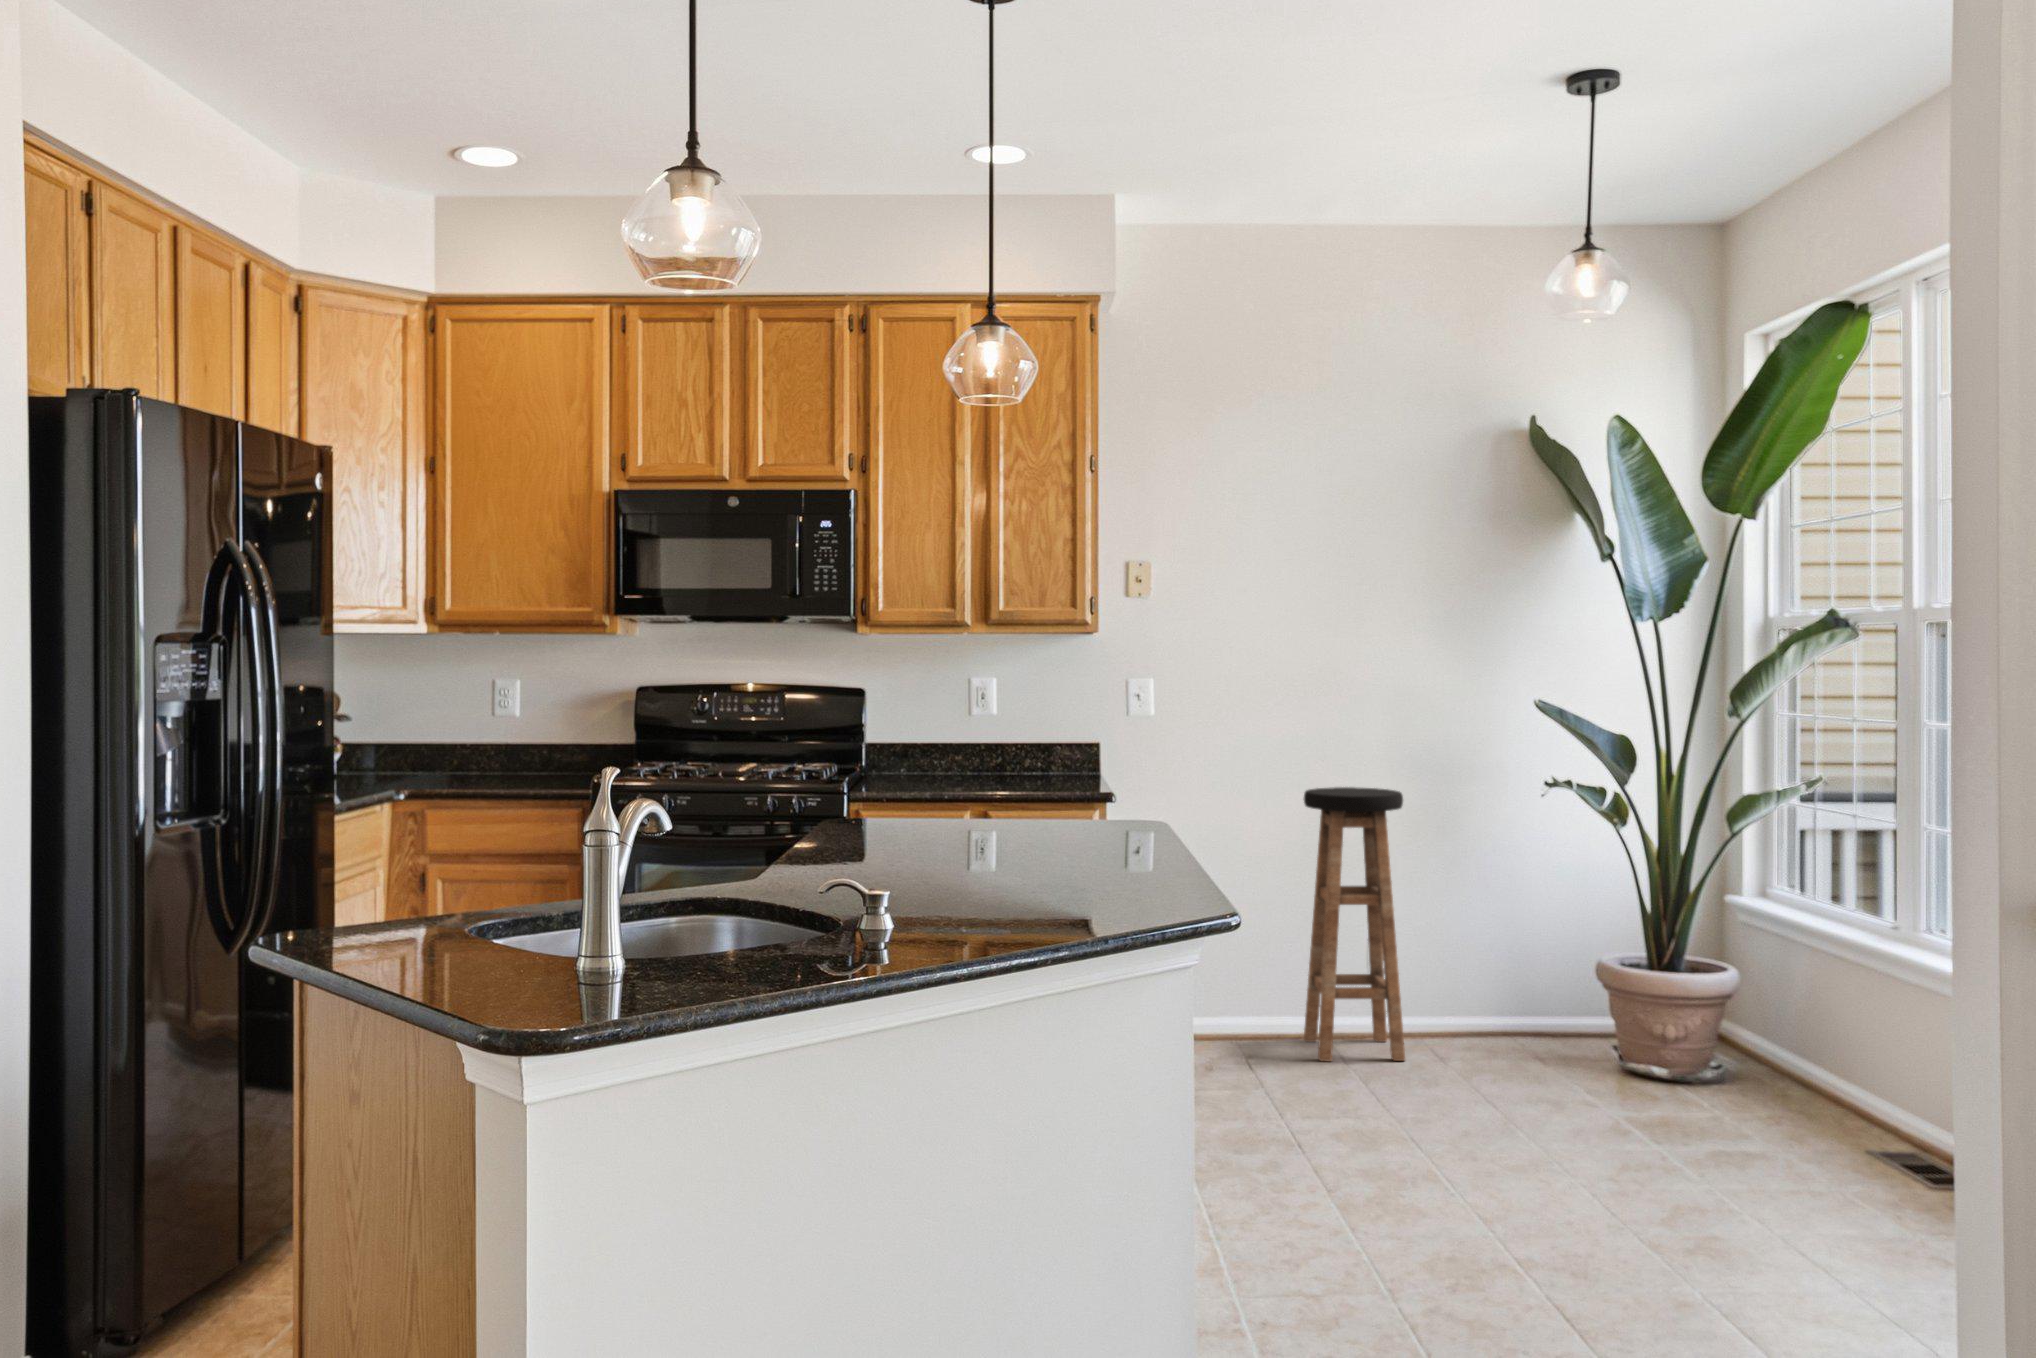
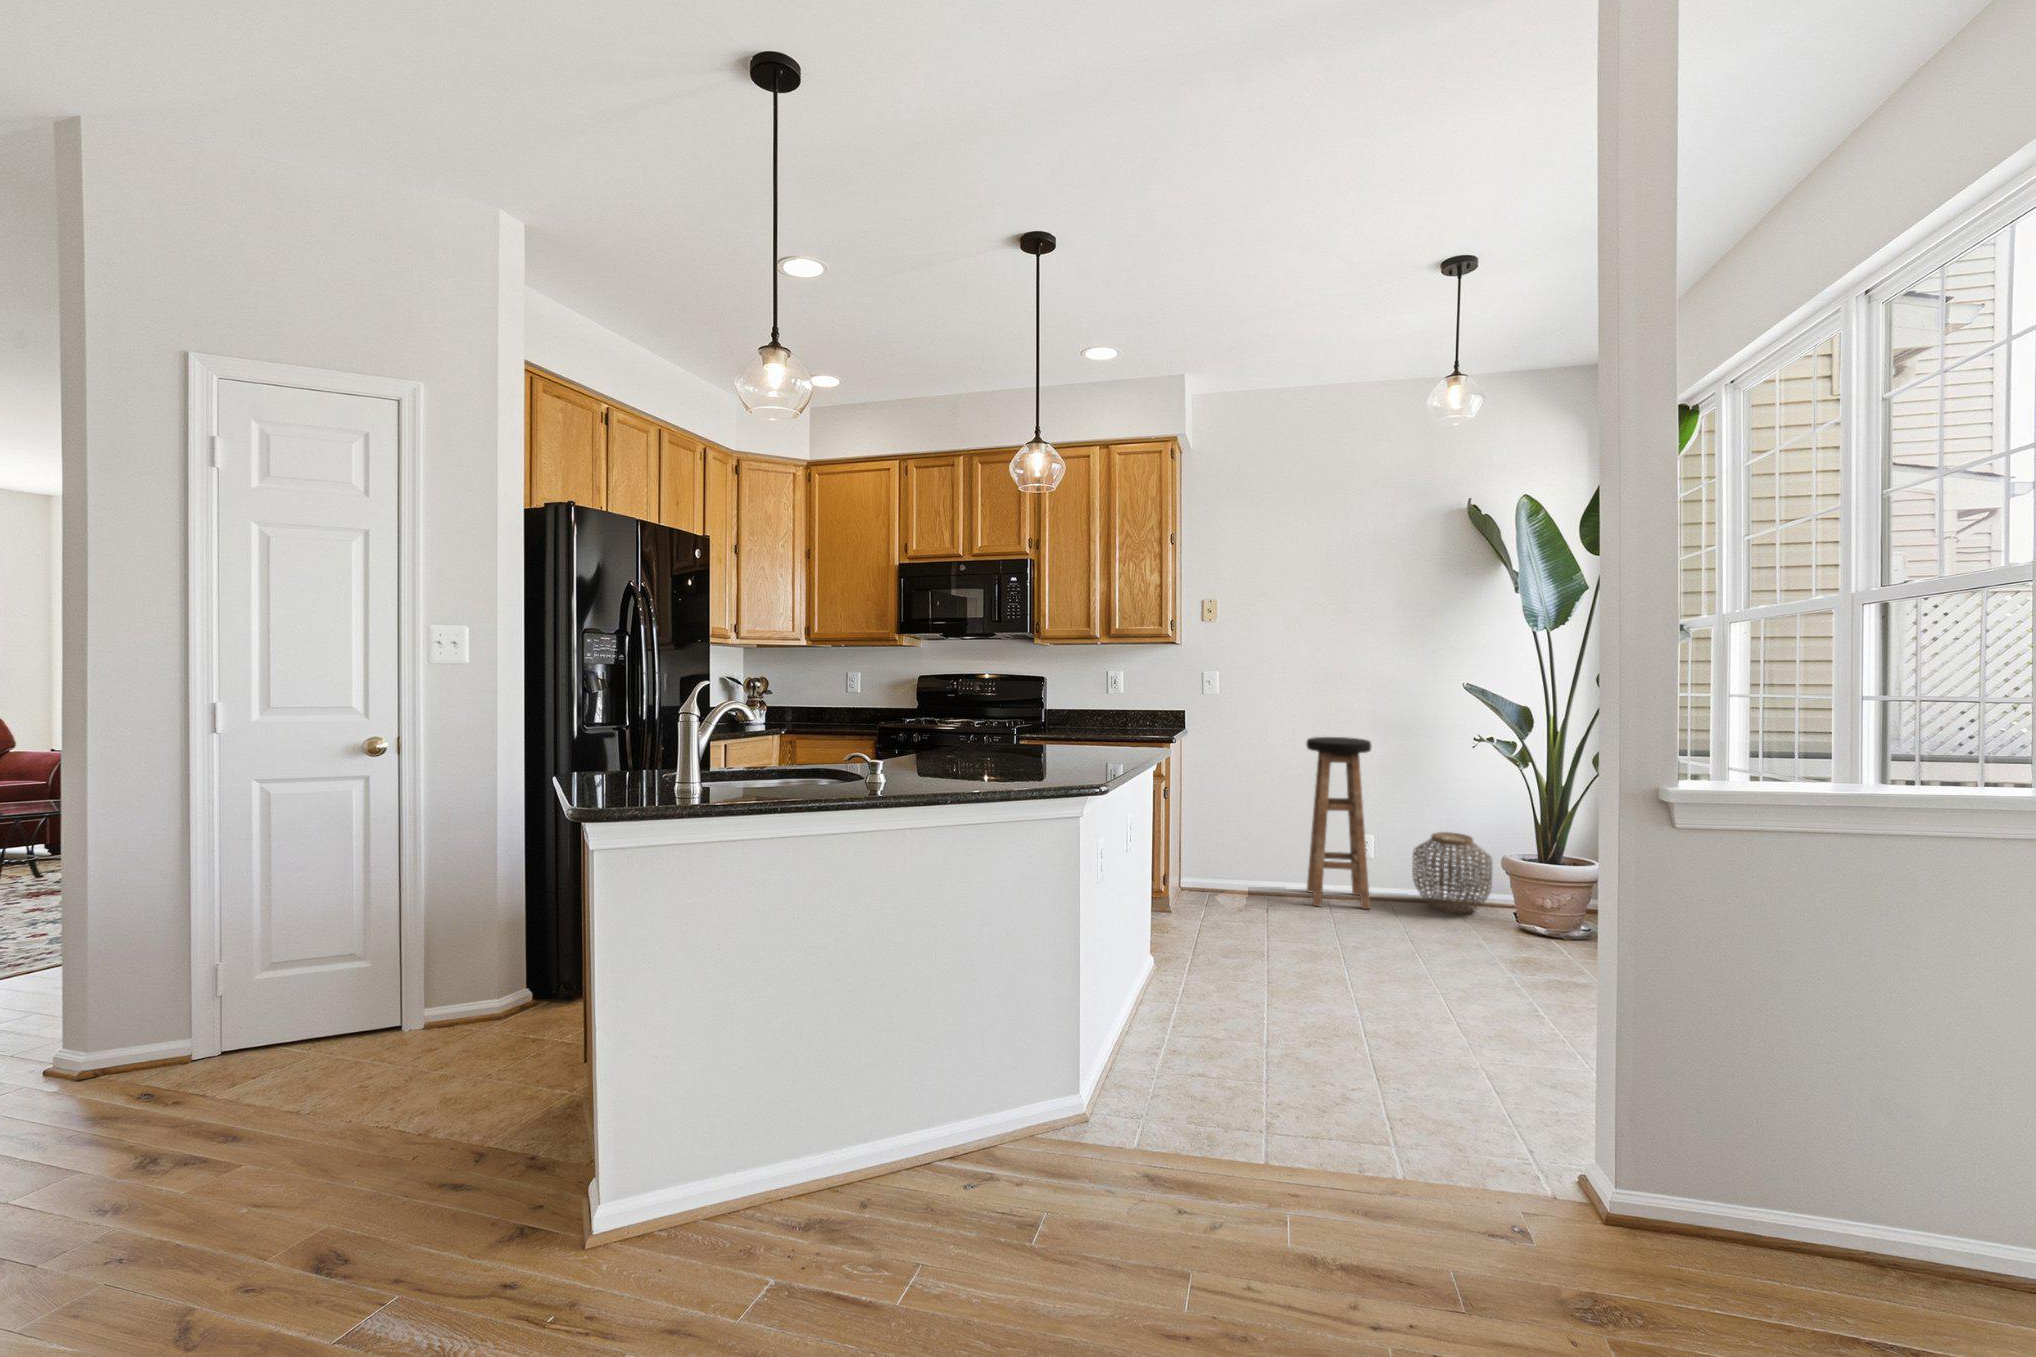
woven basket: none [1465,934,1581,1059] -> present [1413,832,1492,914]

